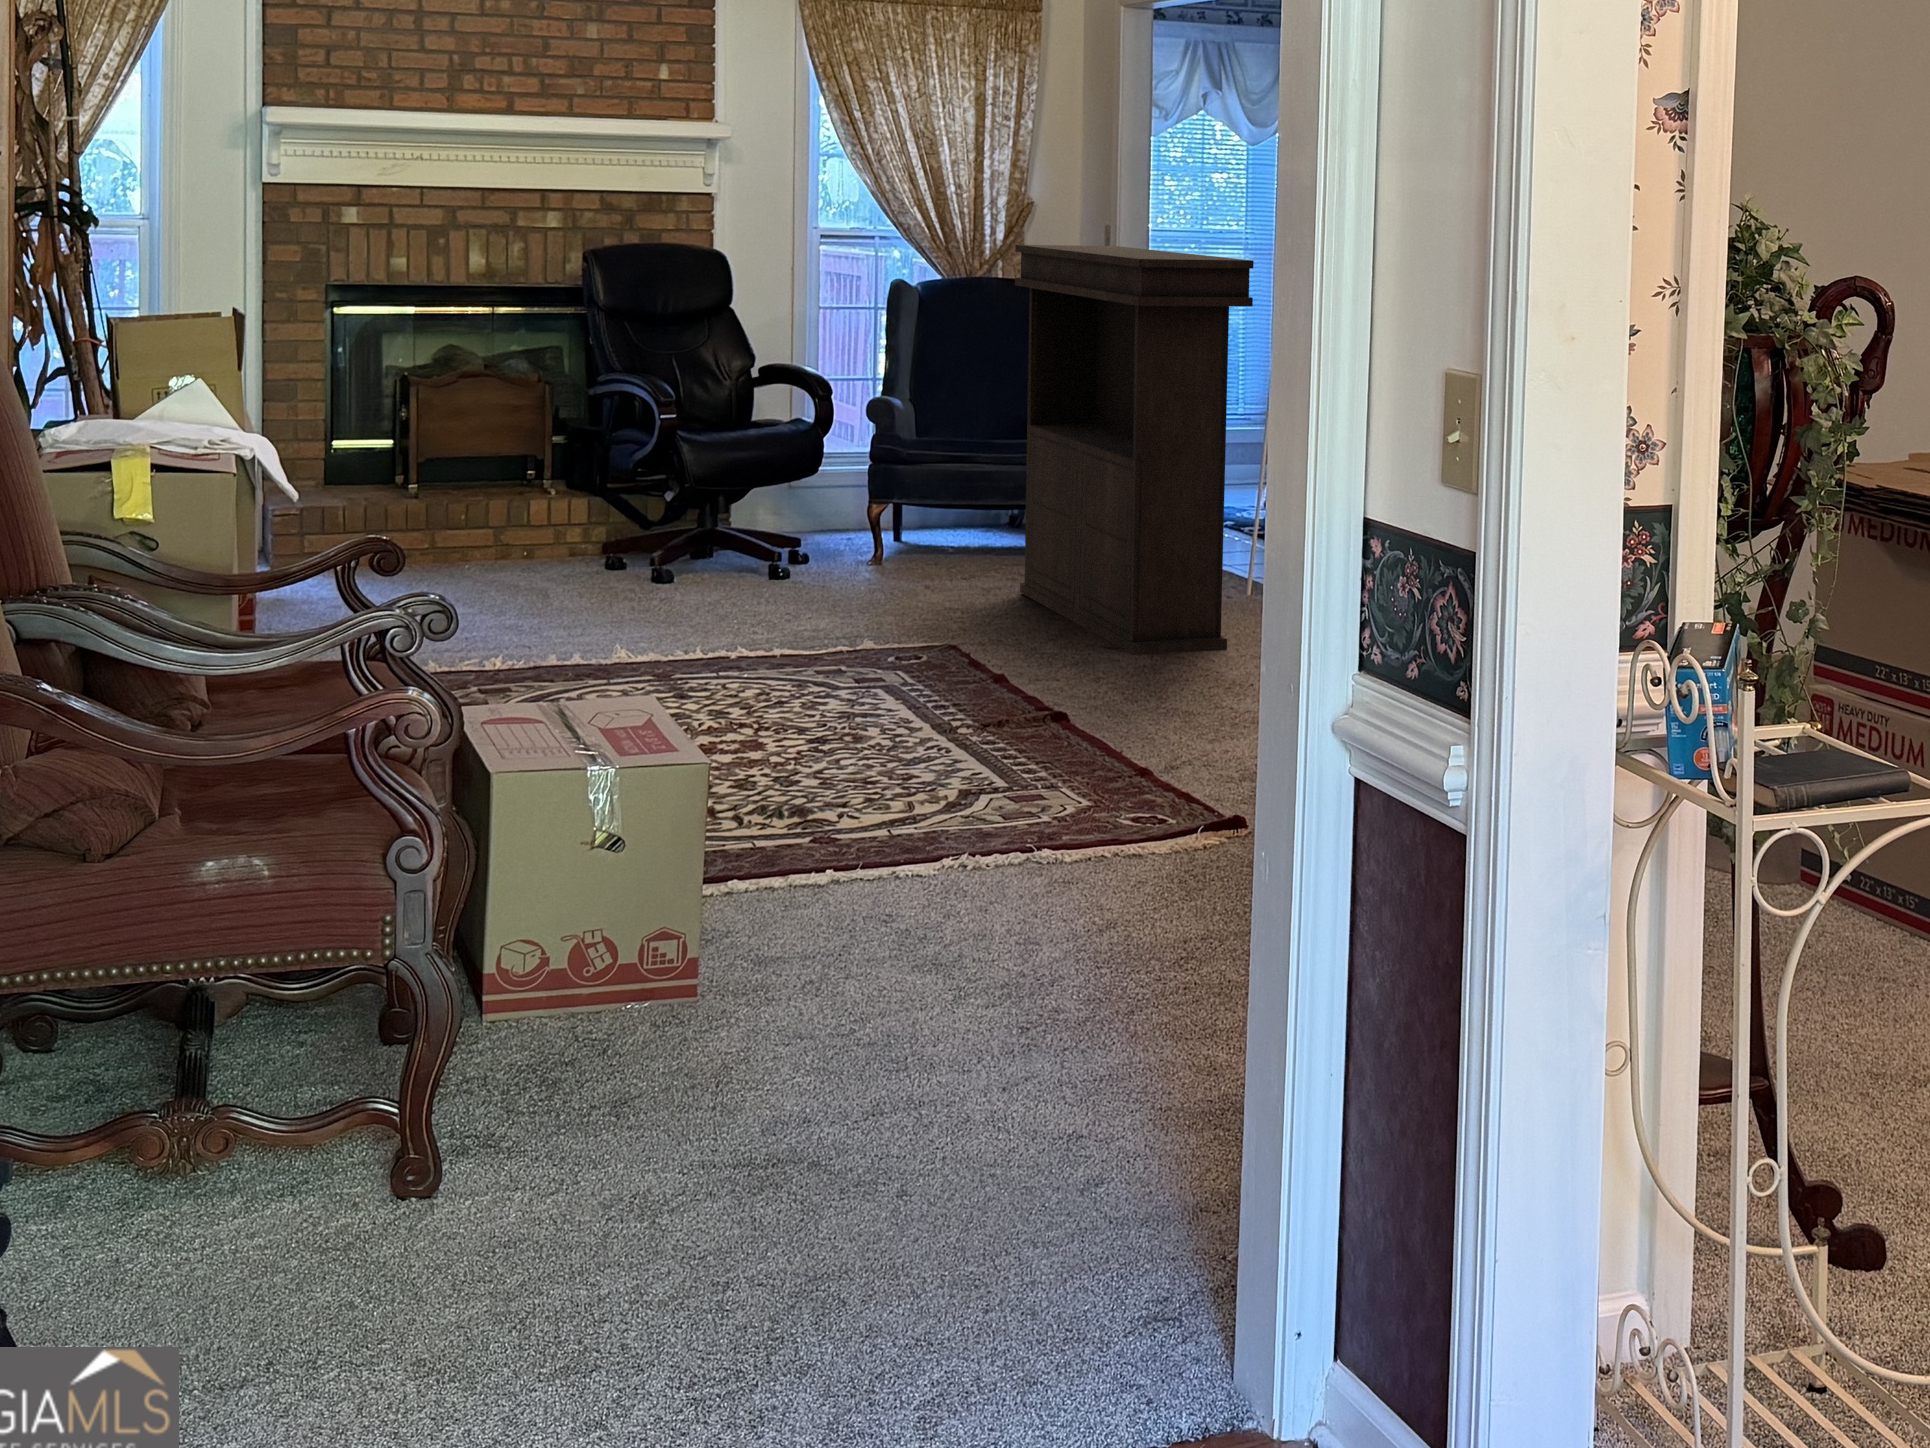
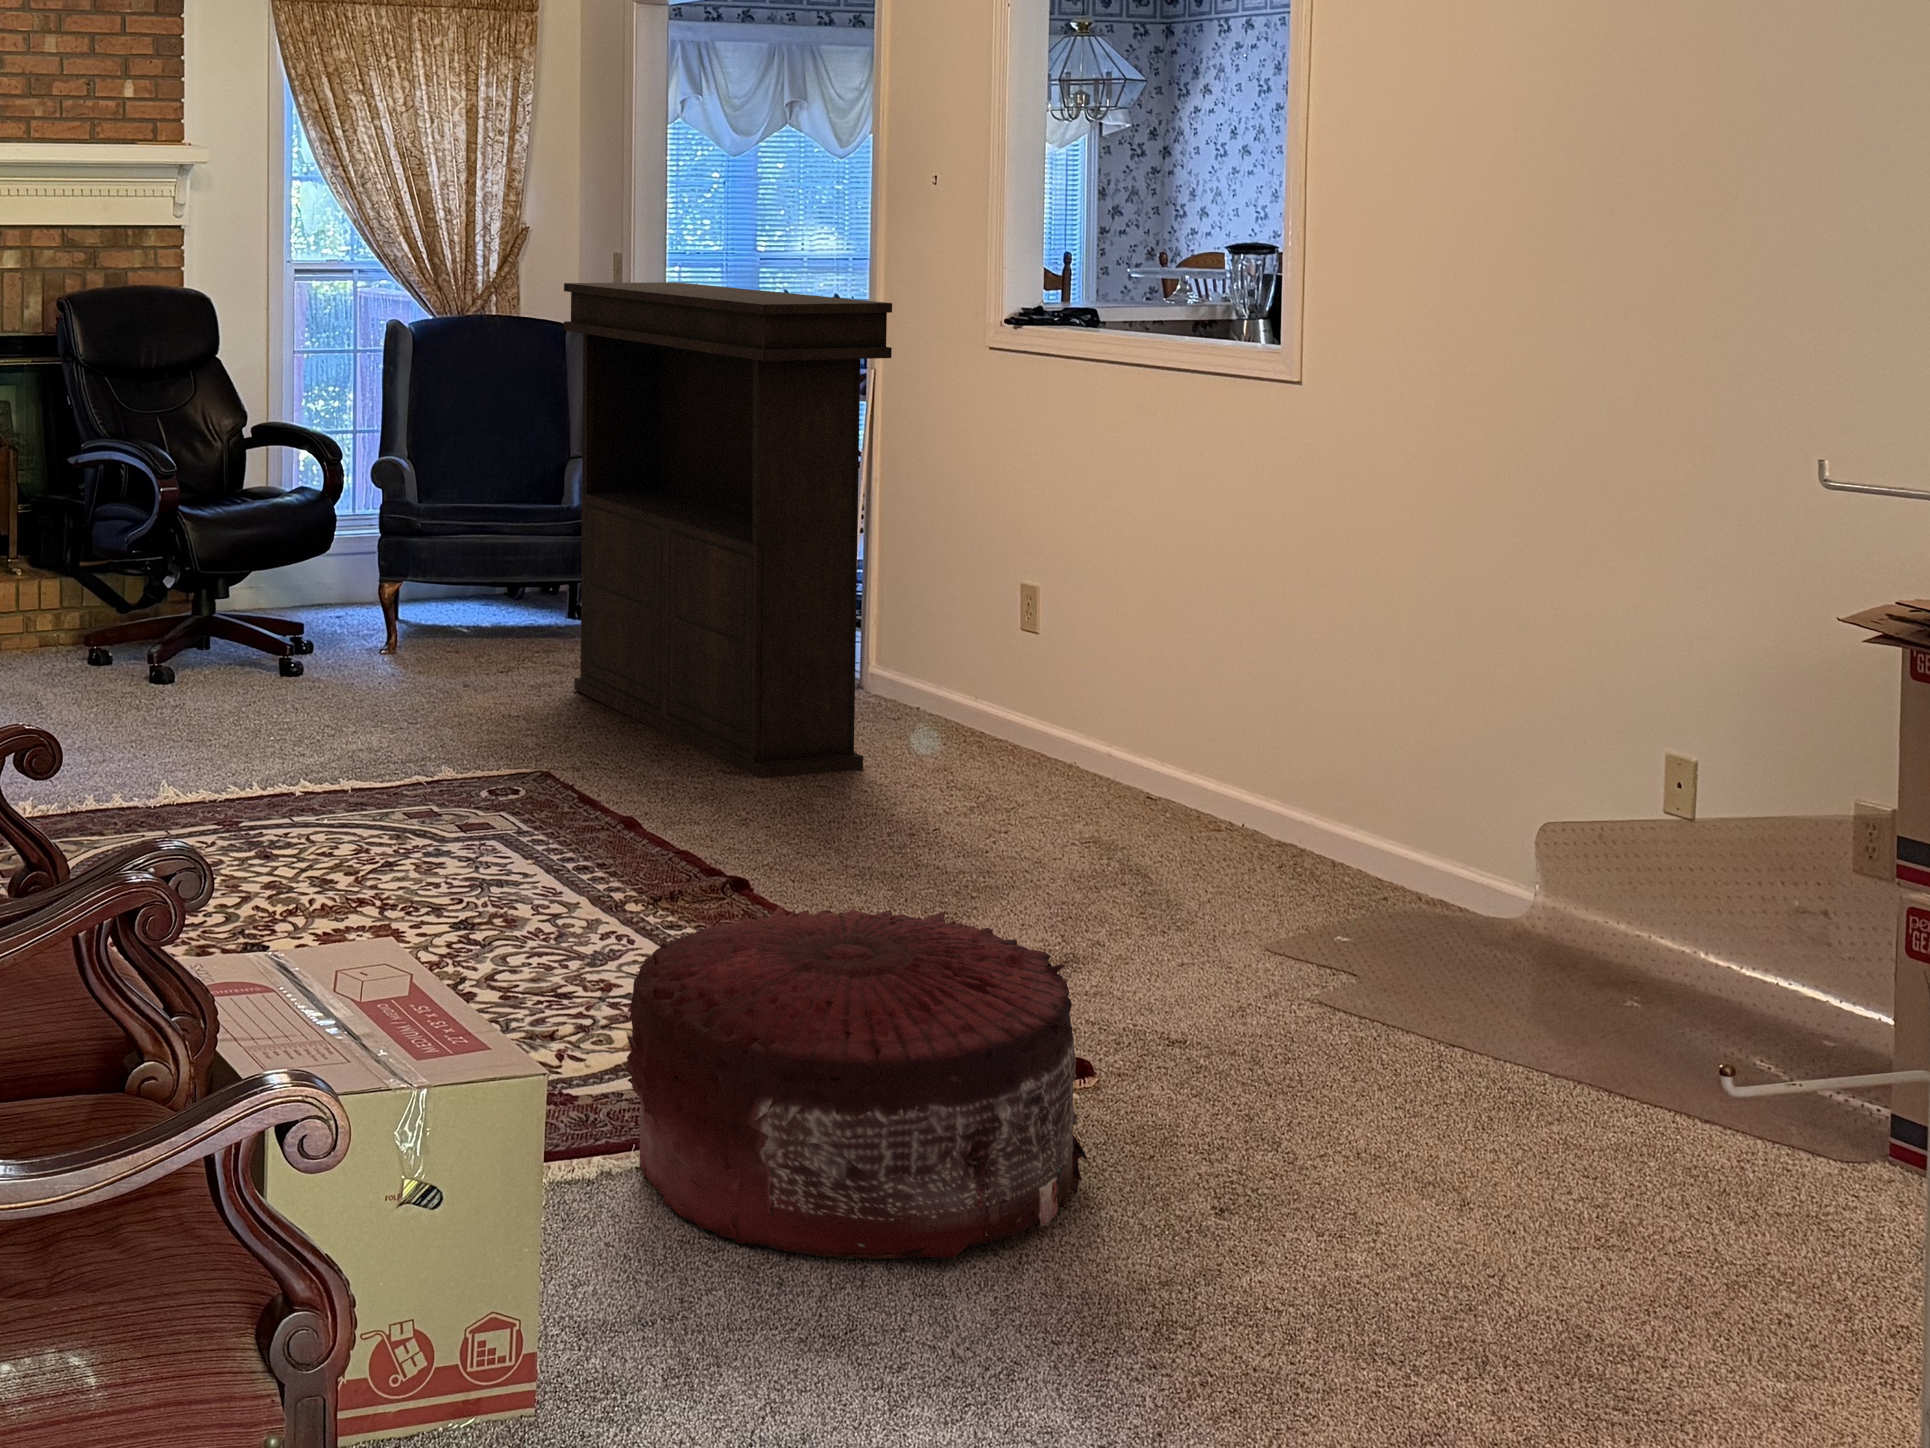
pouf: none [848,696,1198,929] -> present [627,906,1087,1259]

